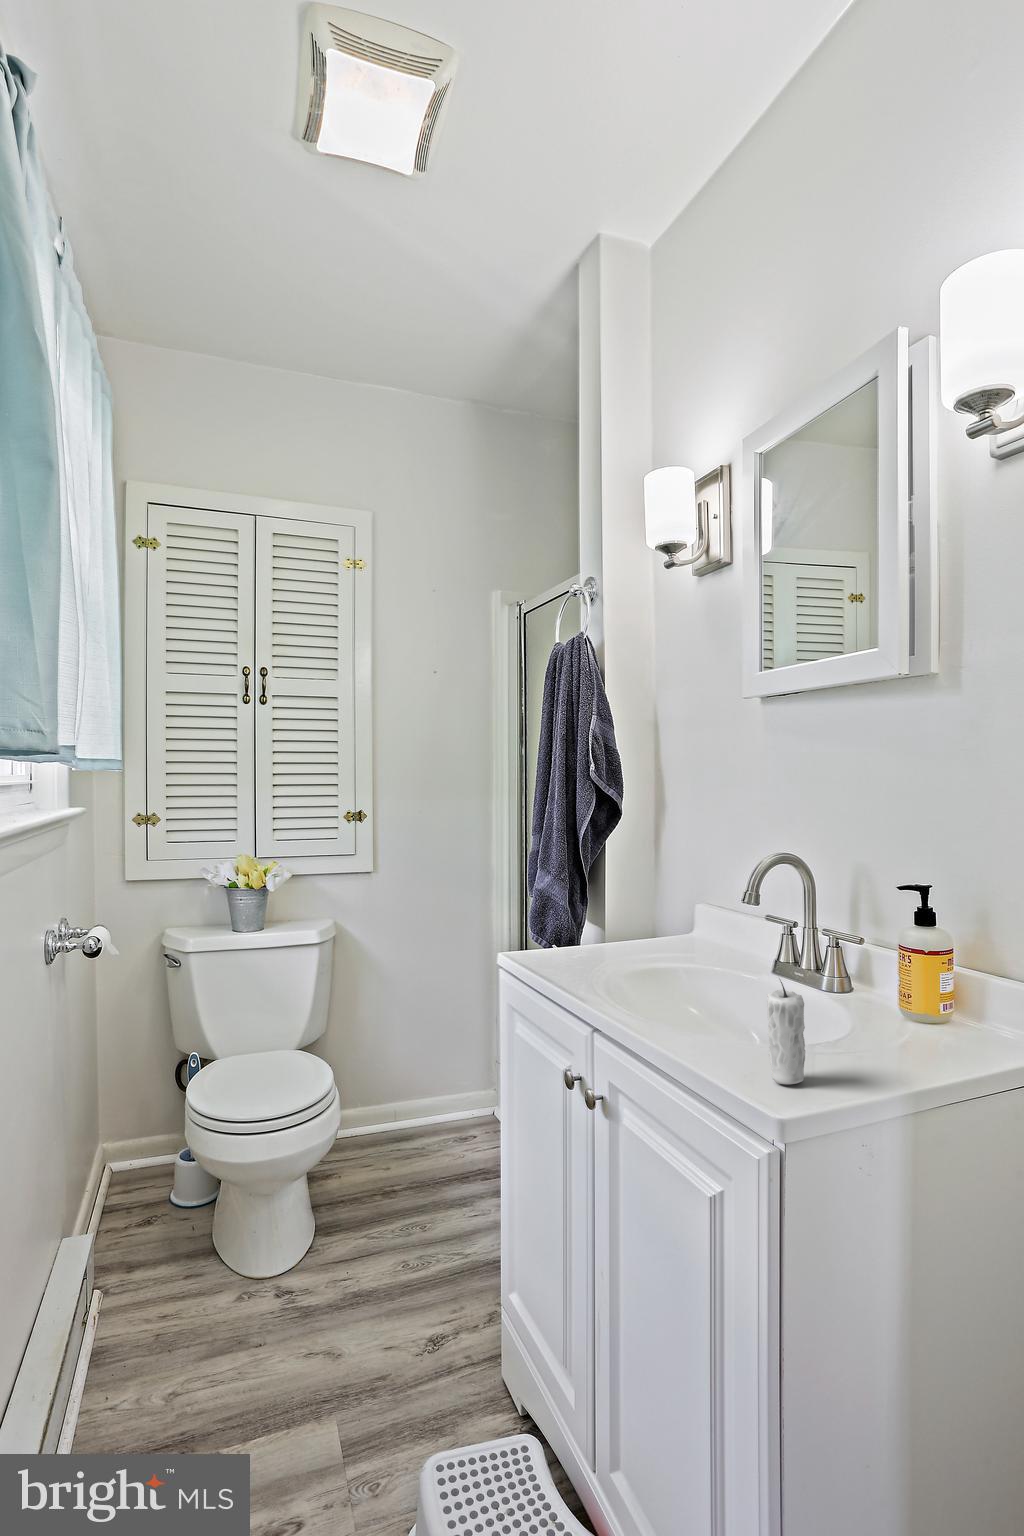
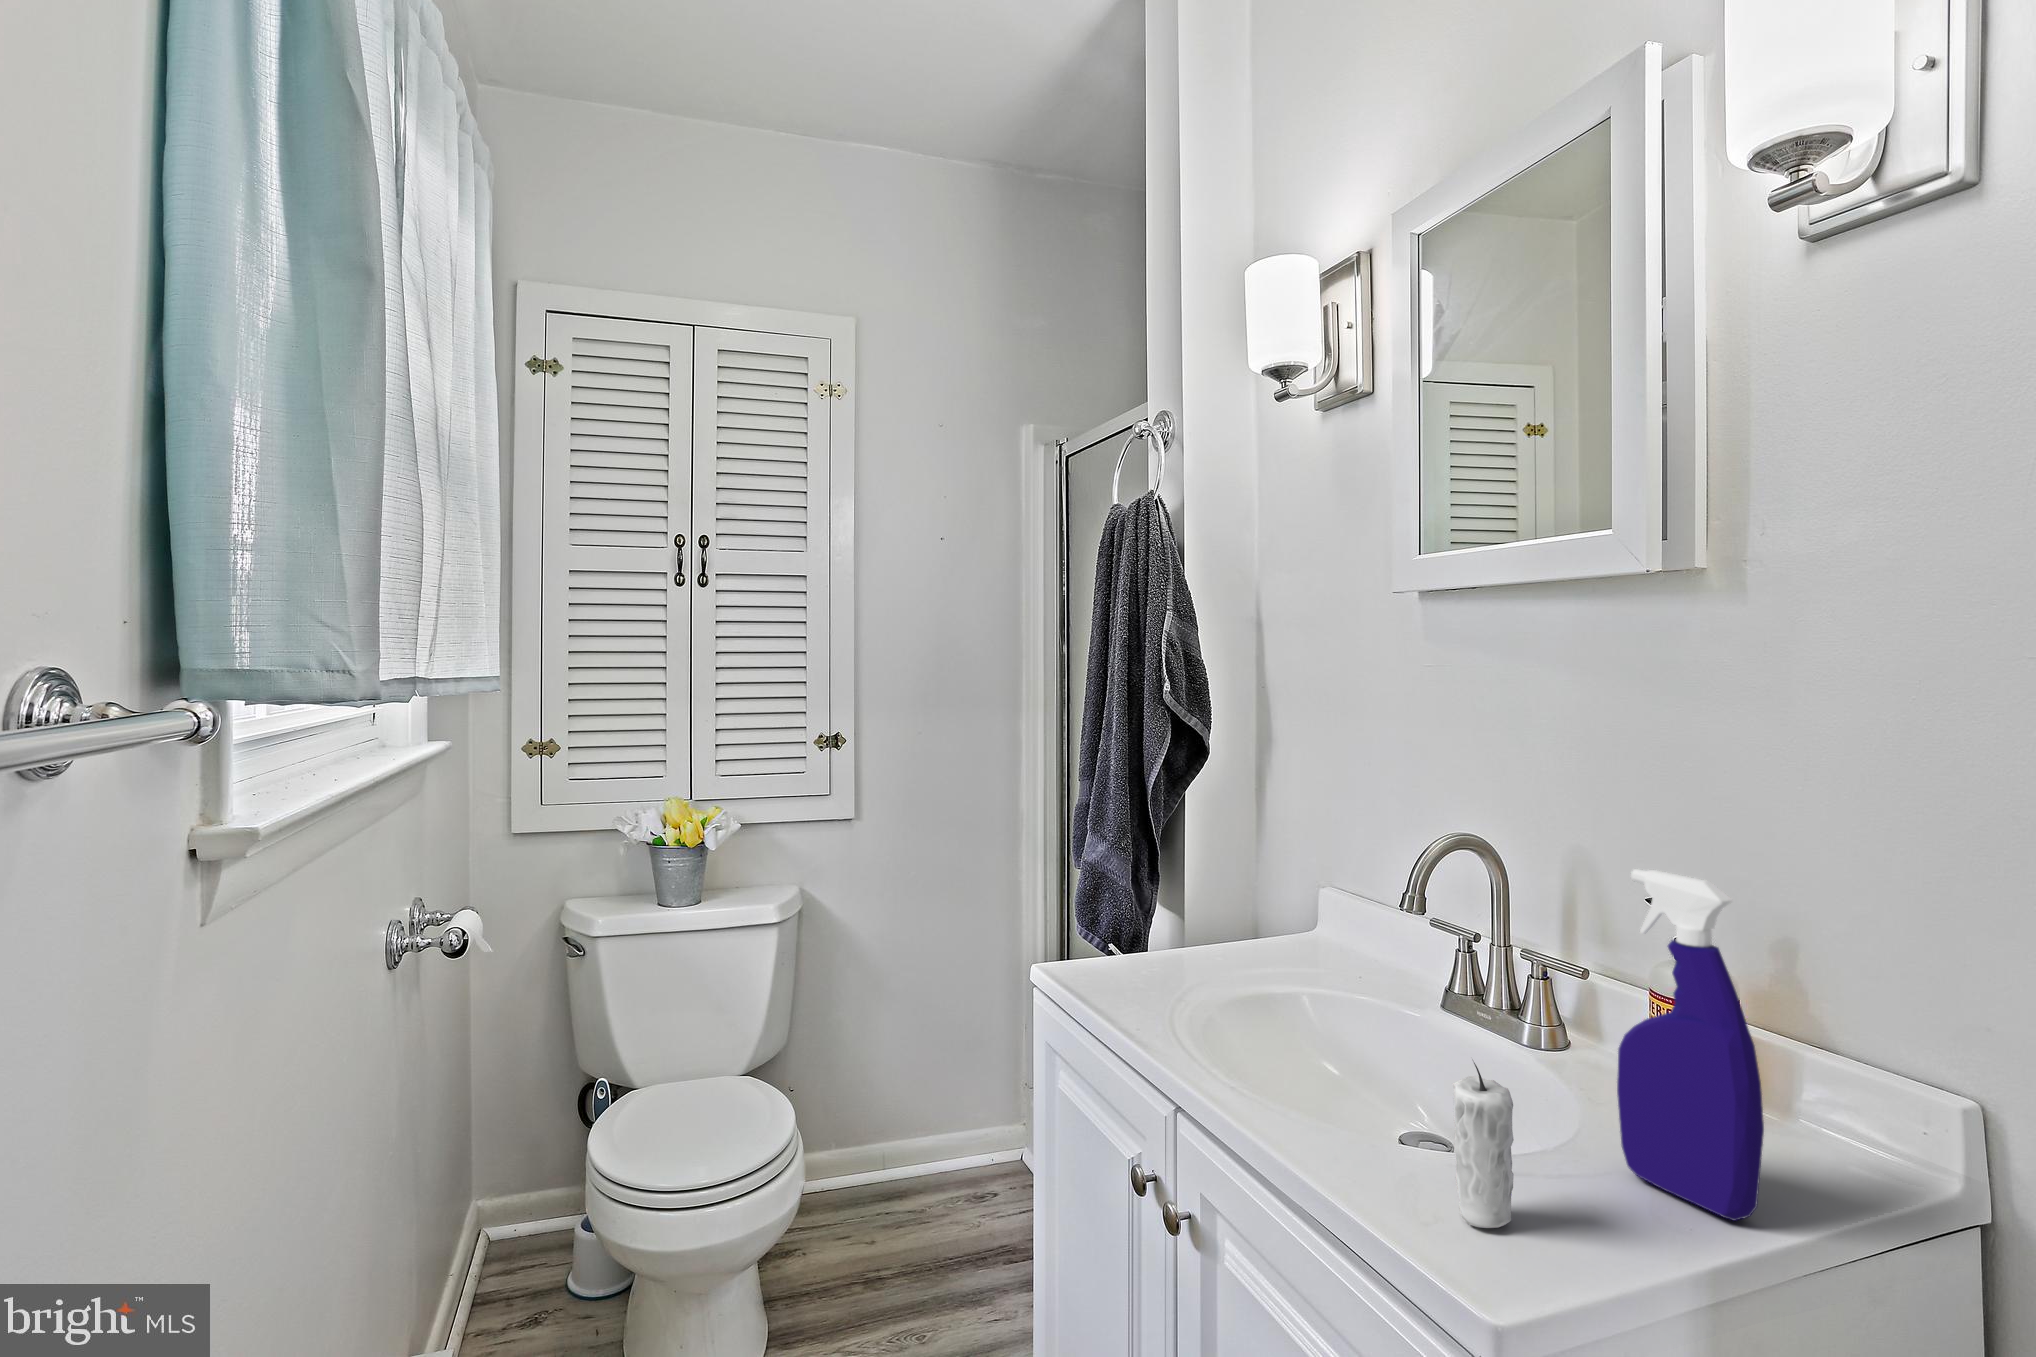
spray bottle: none [875,859,962,1078] -> present [1617,869,1764,1221]

